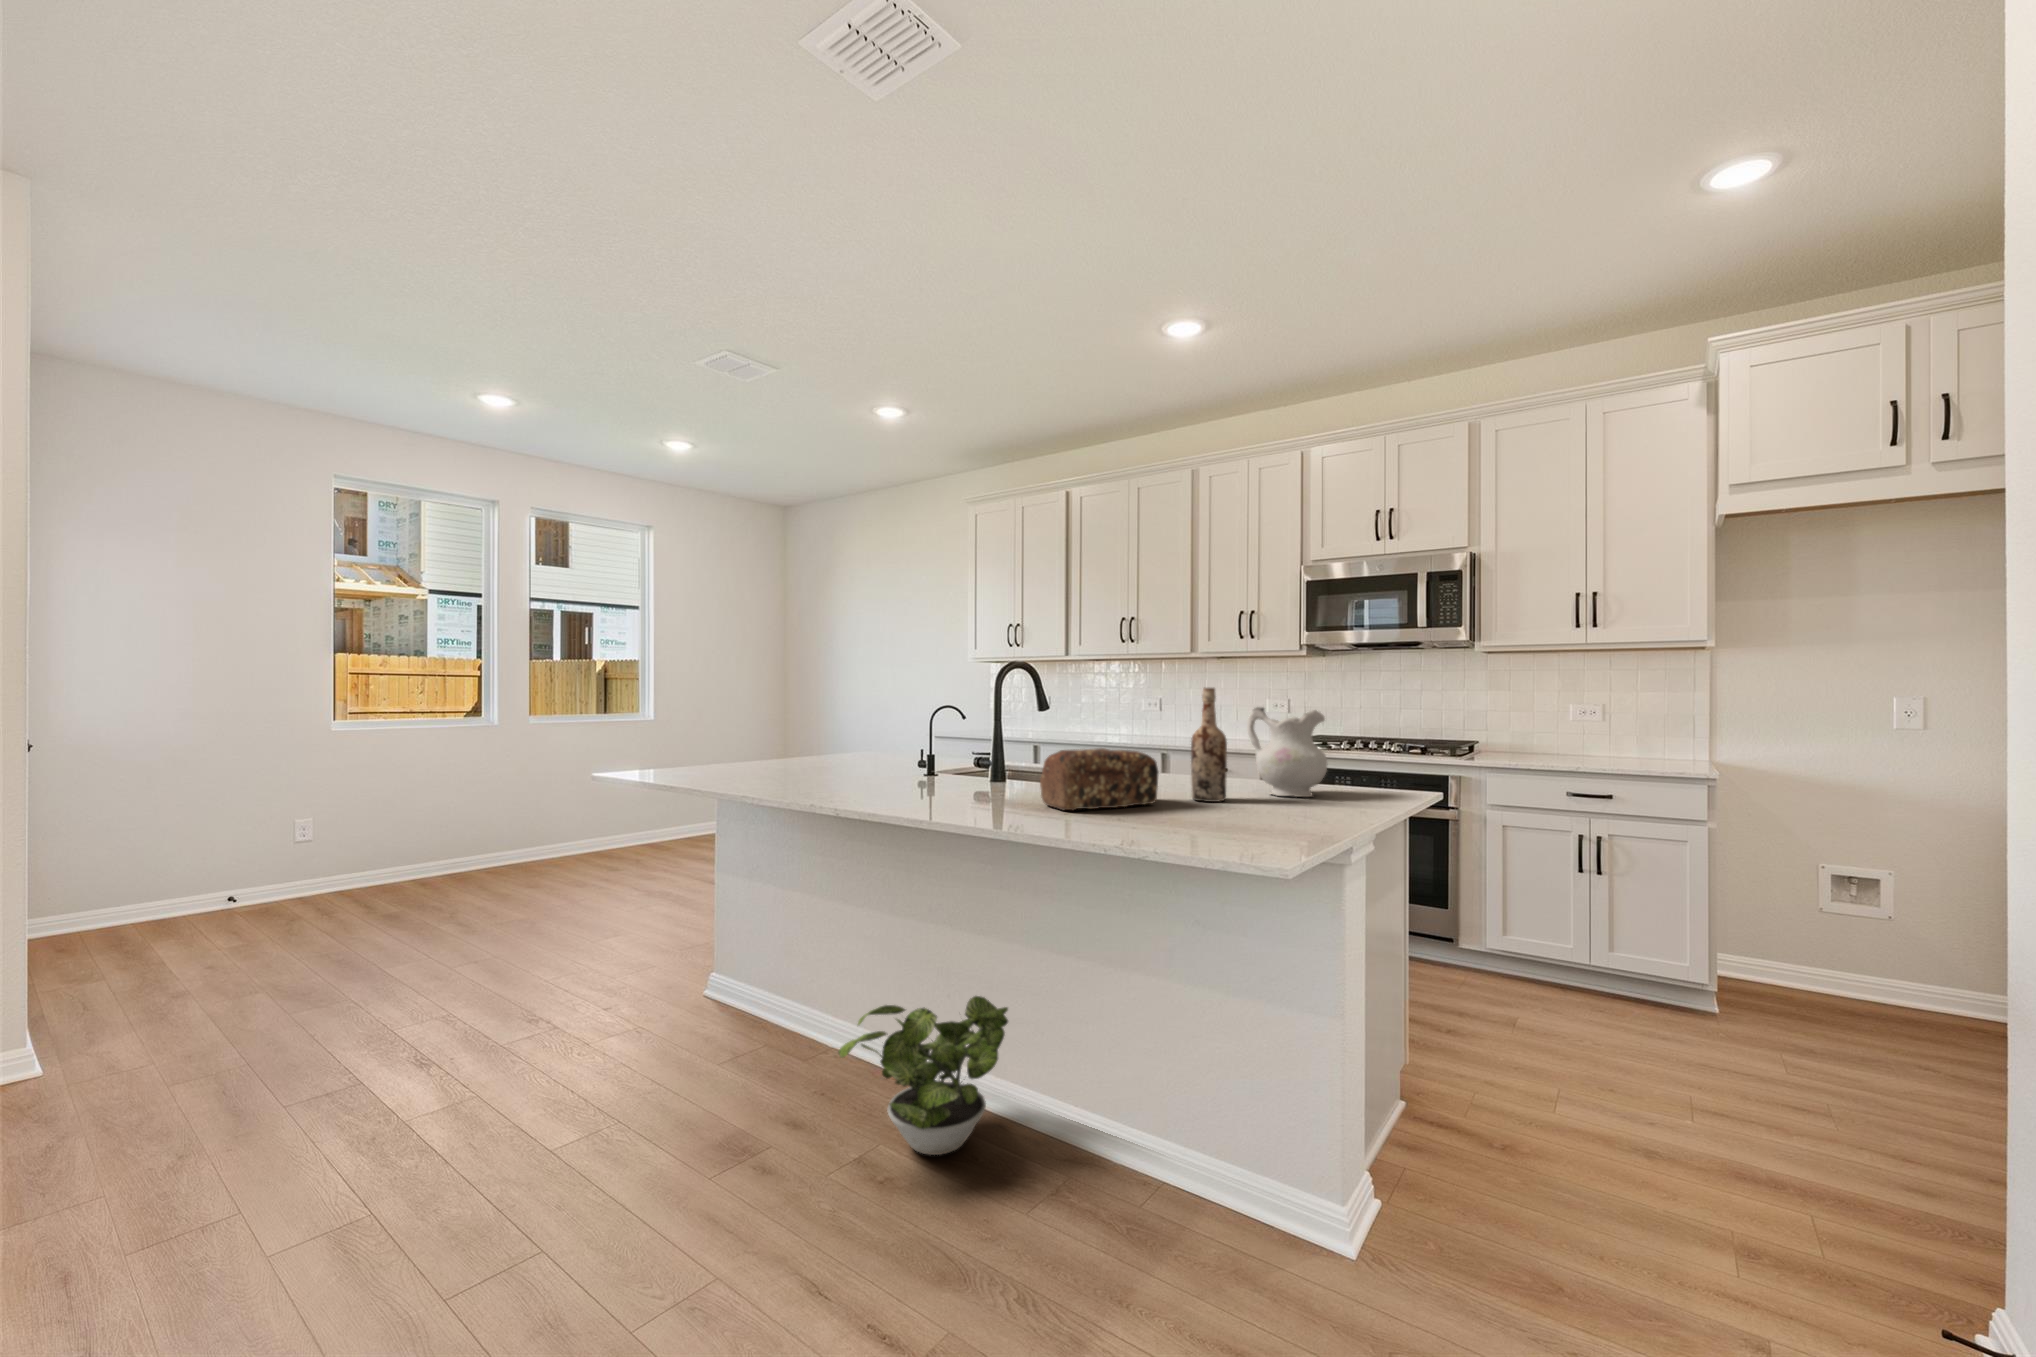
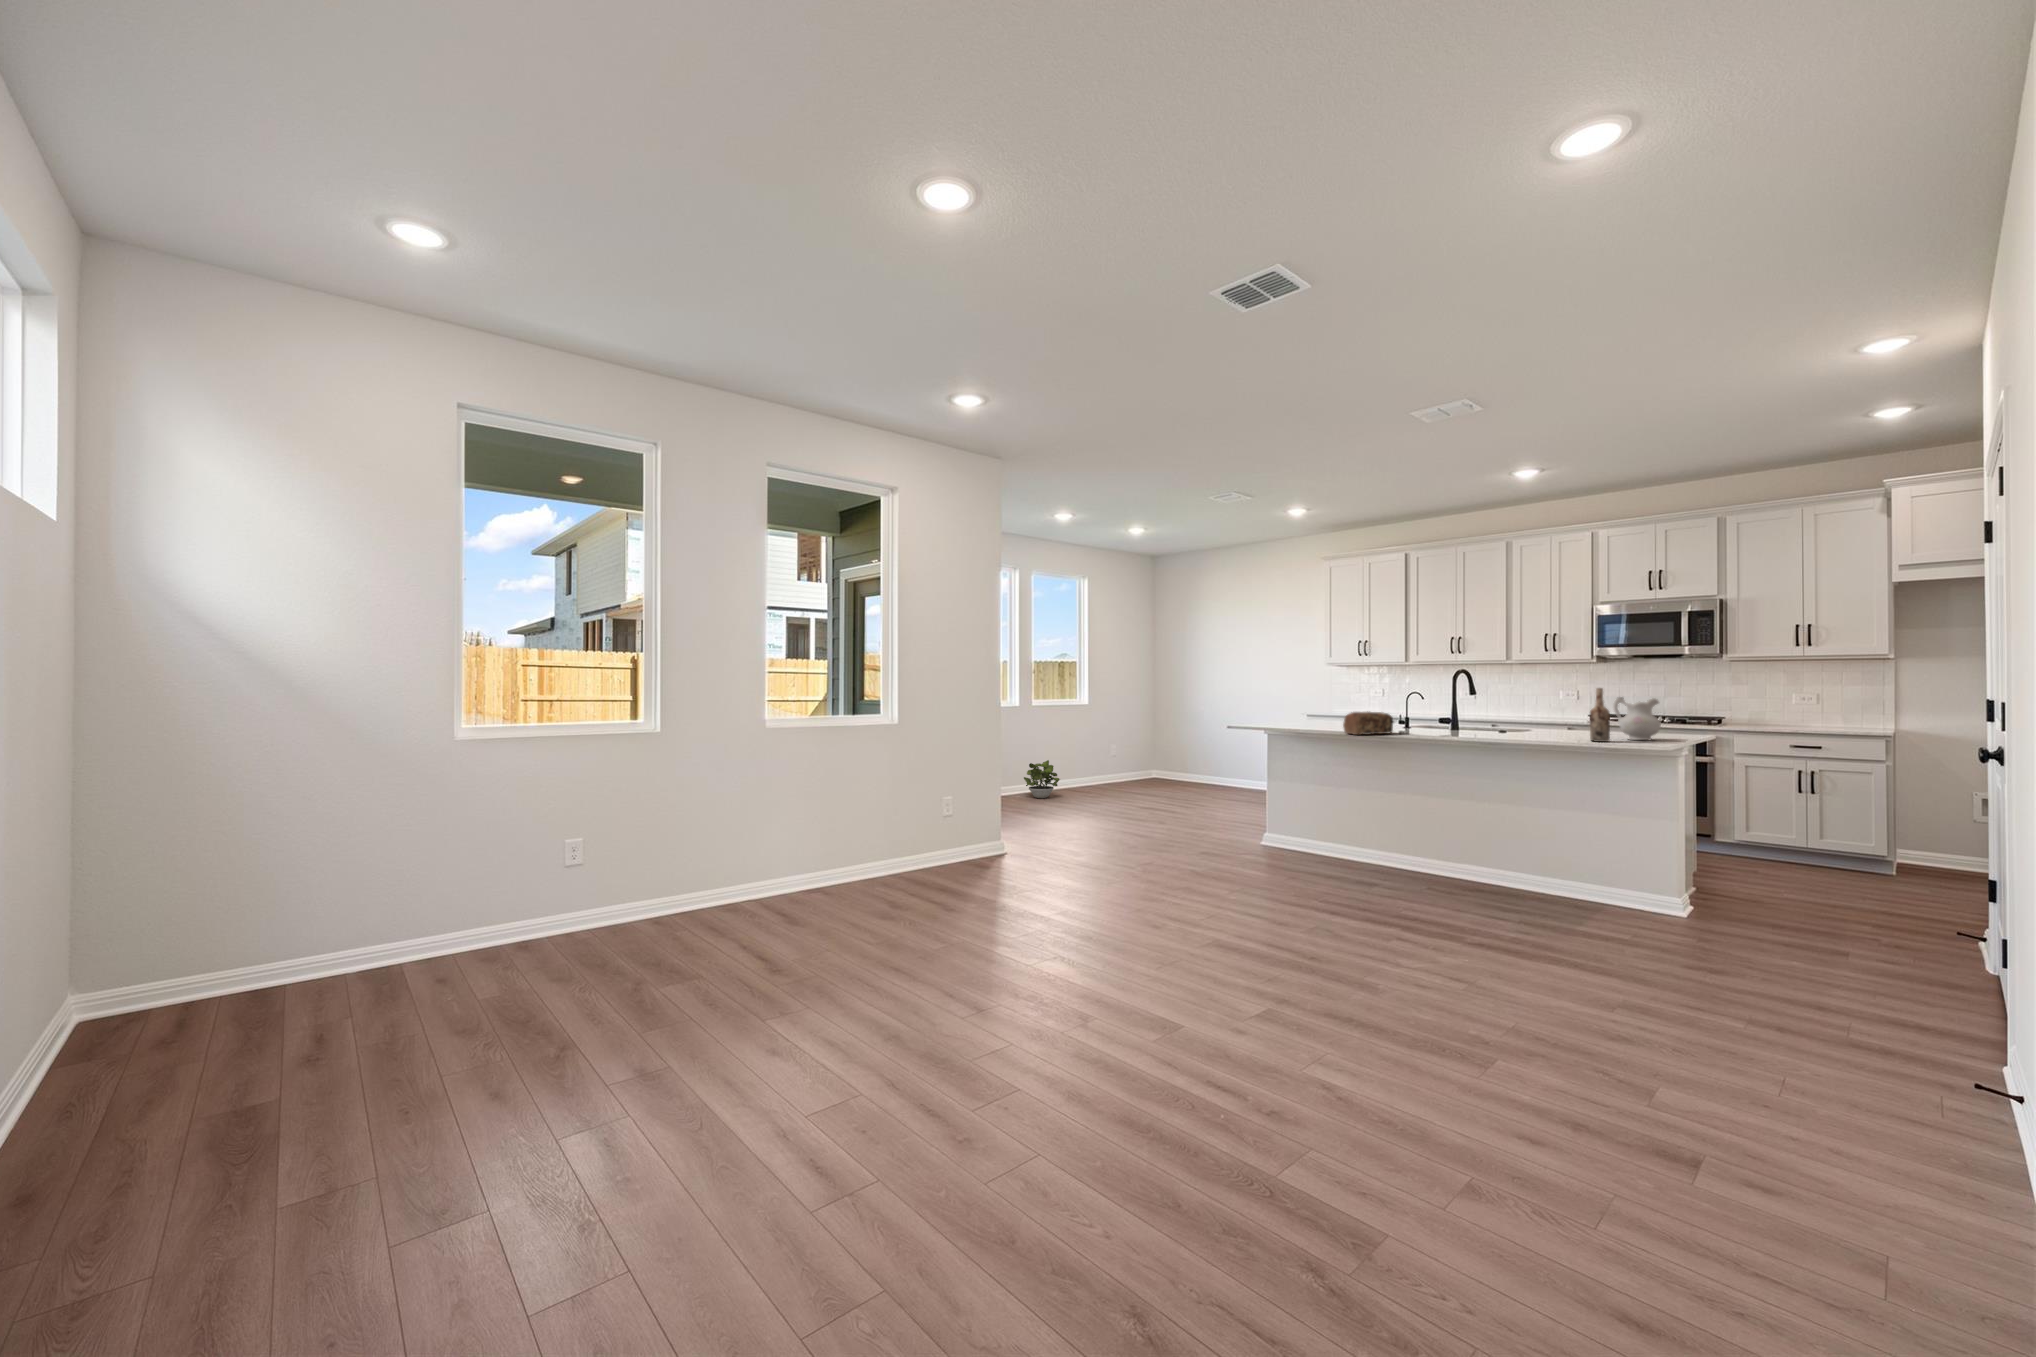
bread loaf: present [1040,748,1158,810] -> present [1343,711,1393,735]
potted plant: present [838,996,1008,1155] -> present [1024,760,1060,798]

